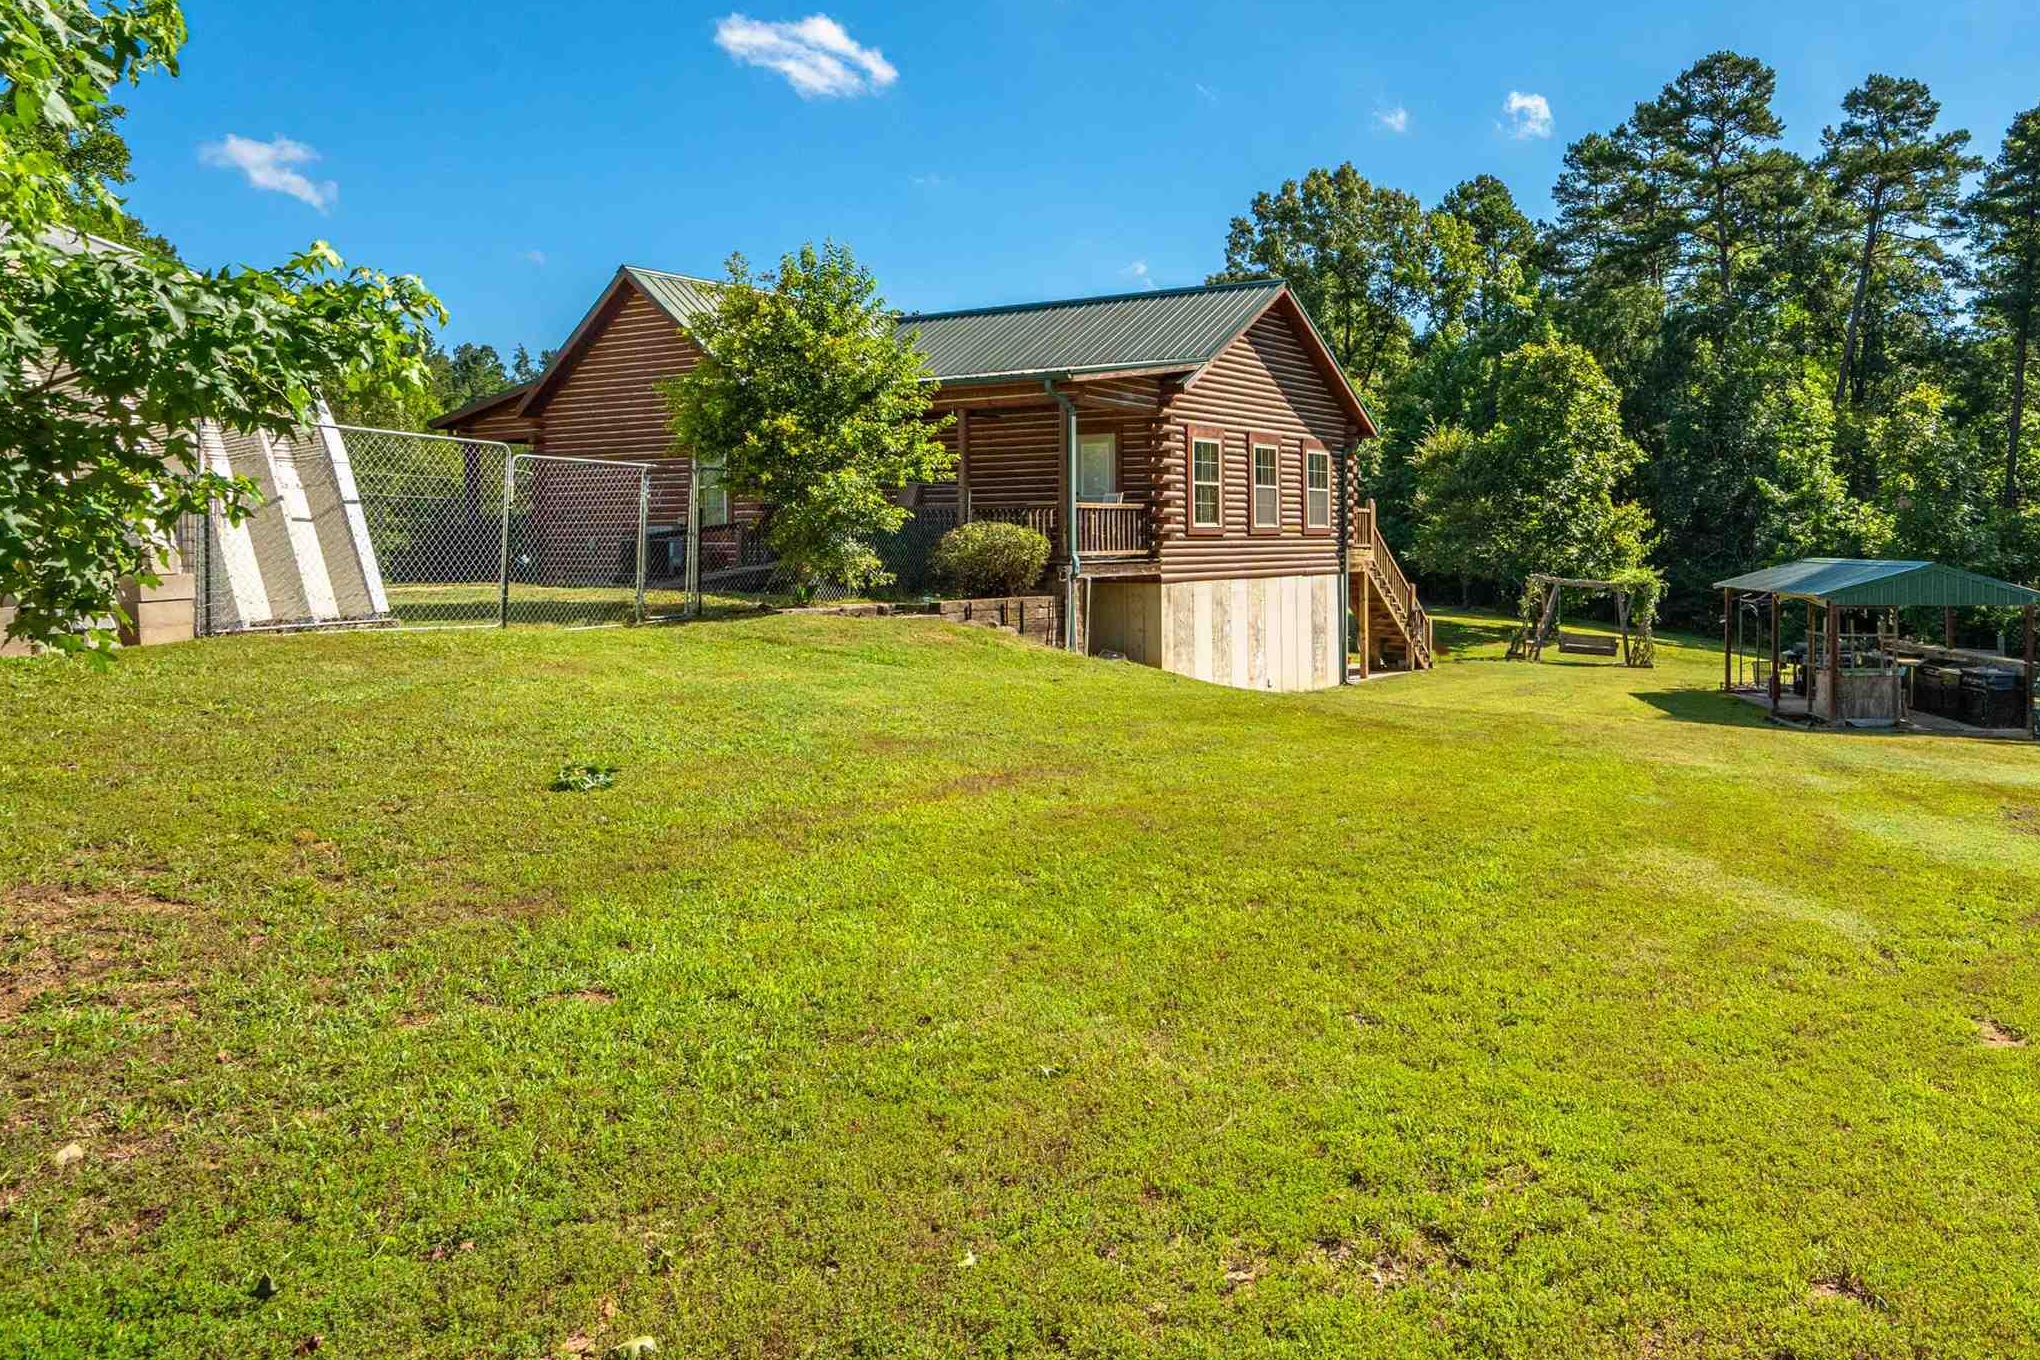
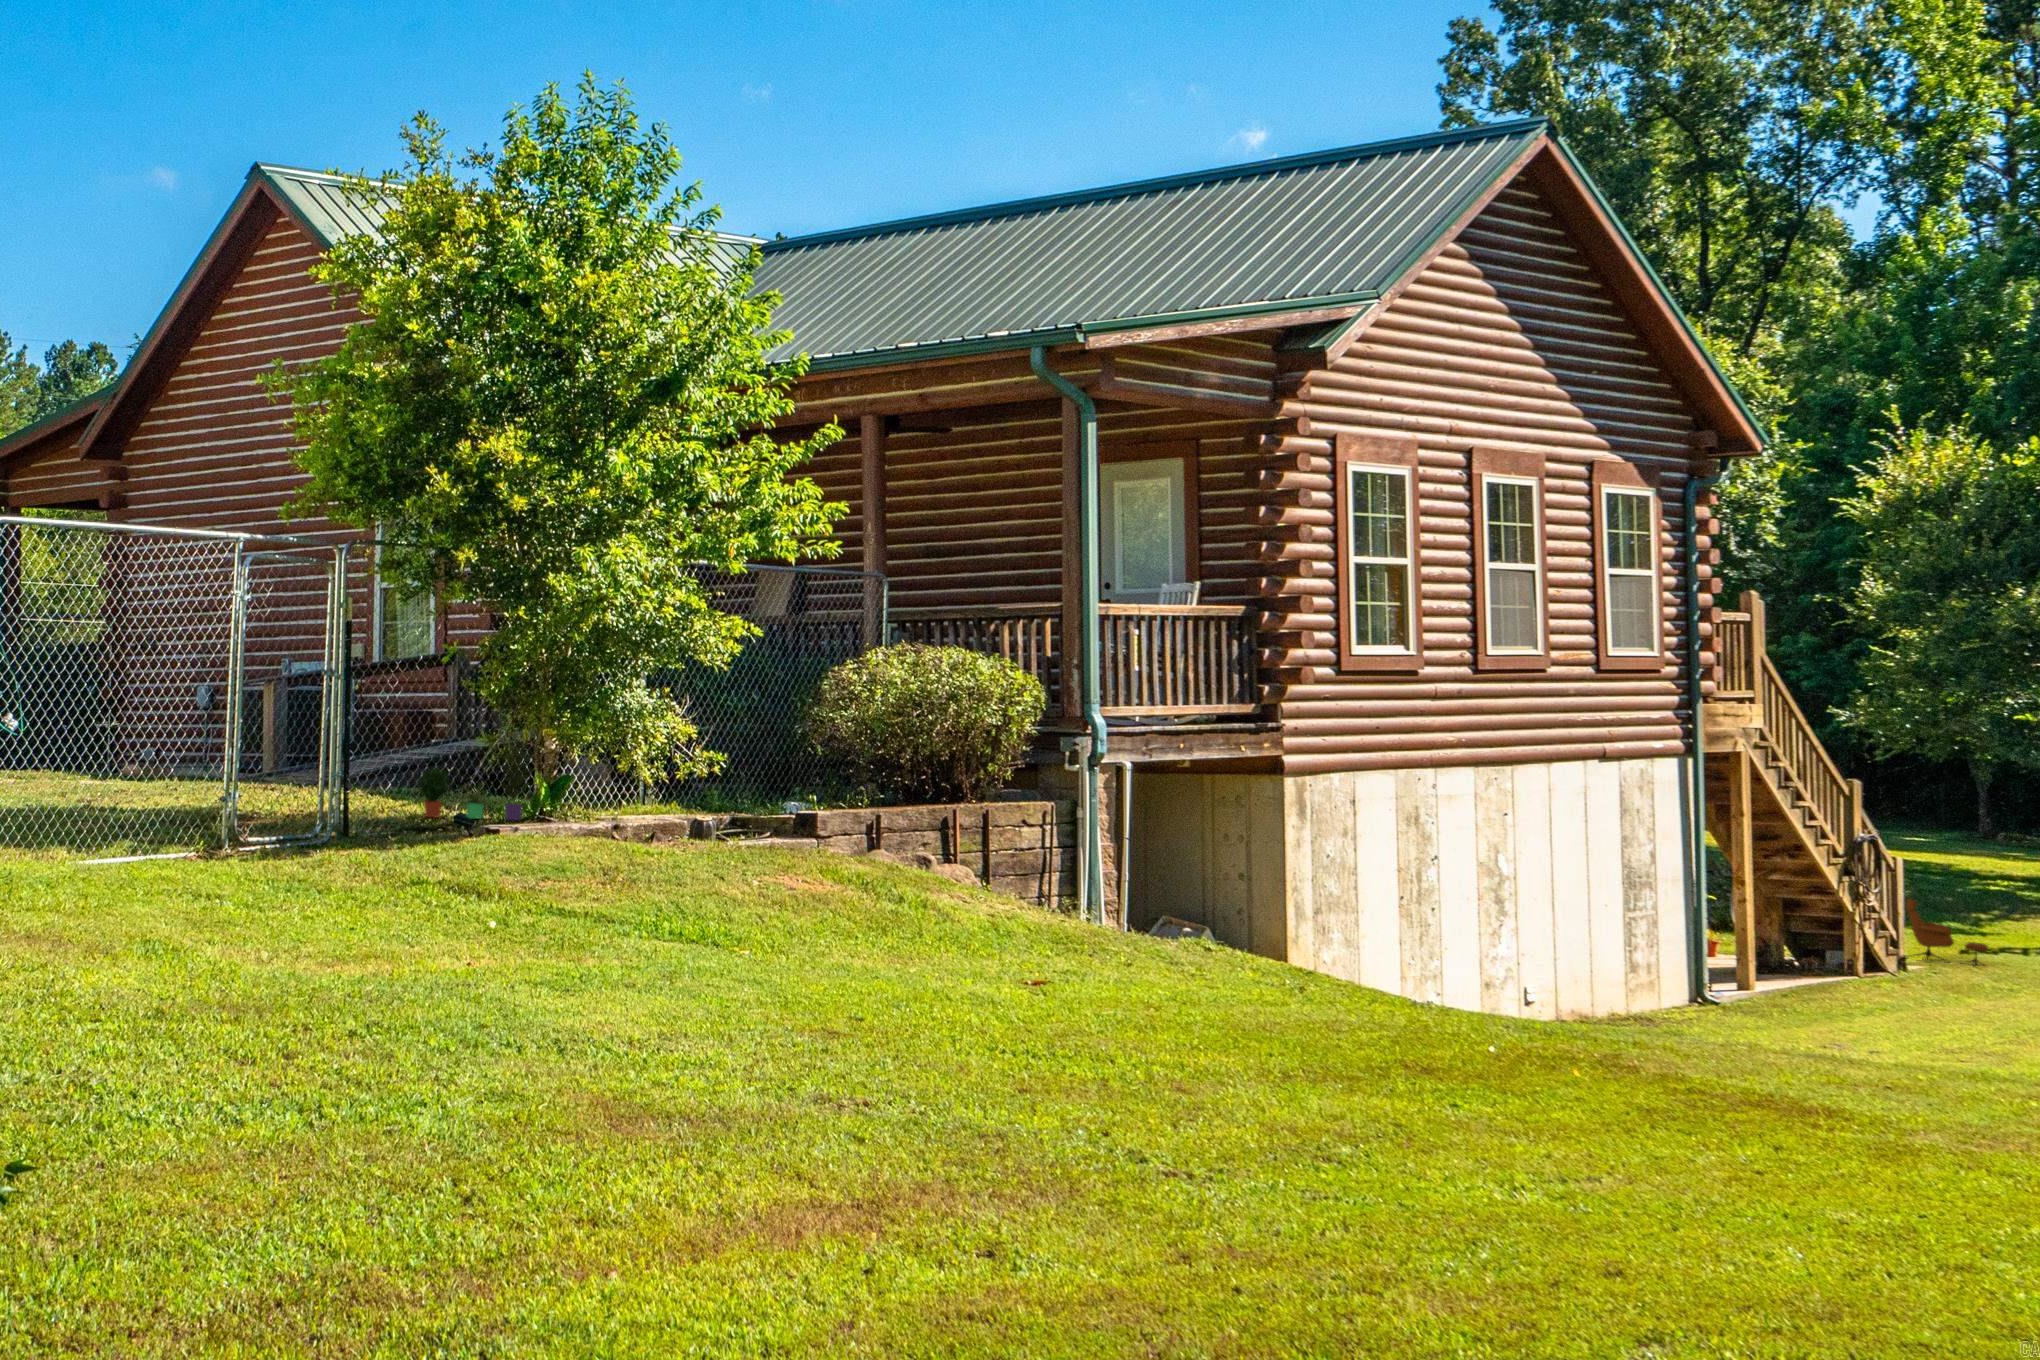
potted plant: none [732,564,796,607] -> present [417,736,533,820]

